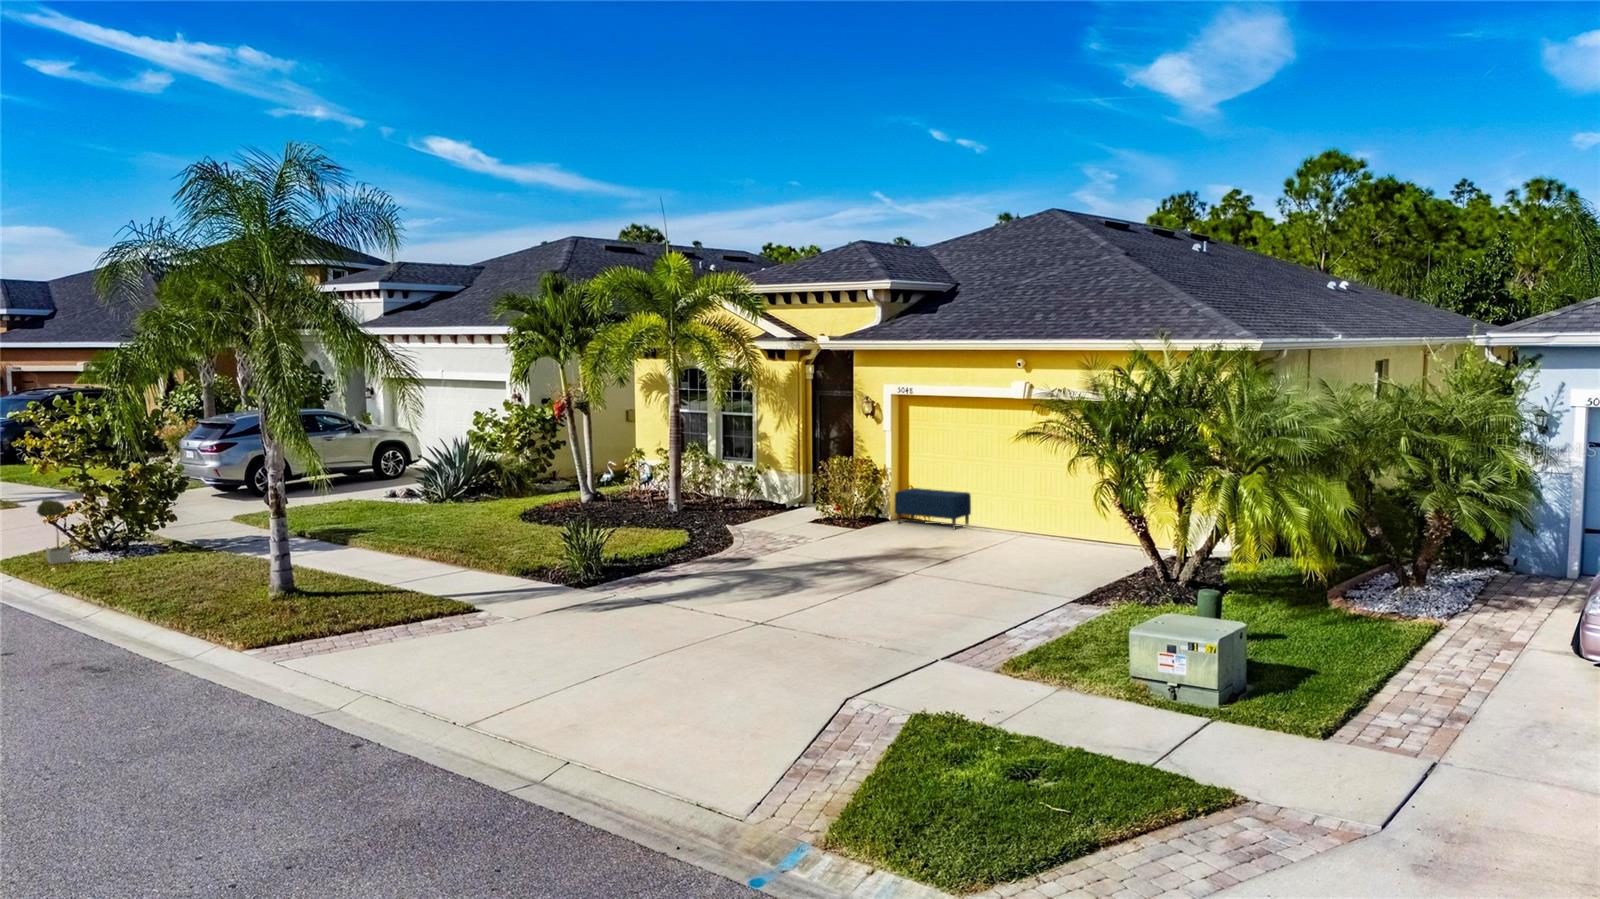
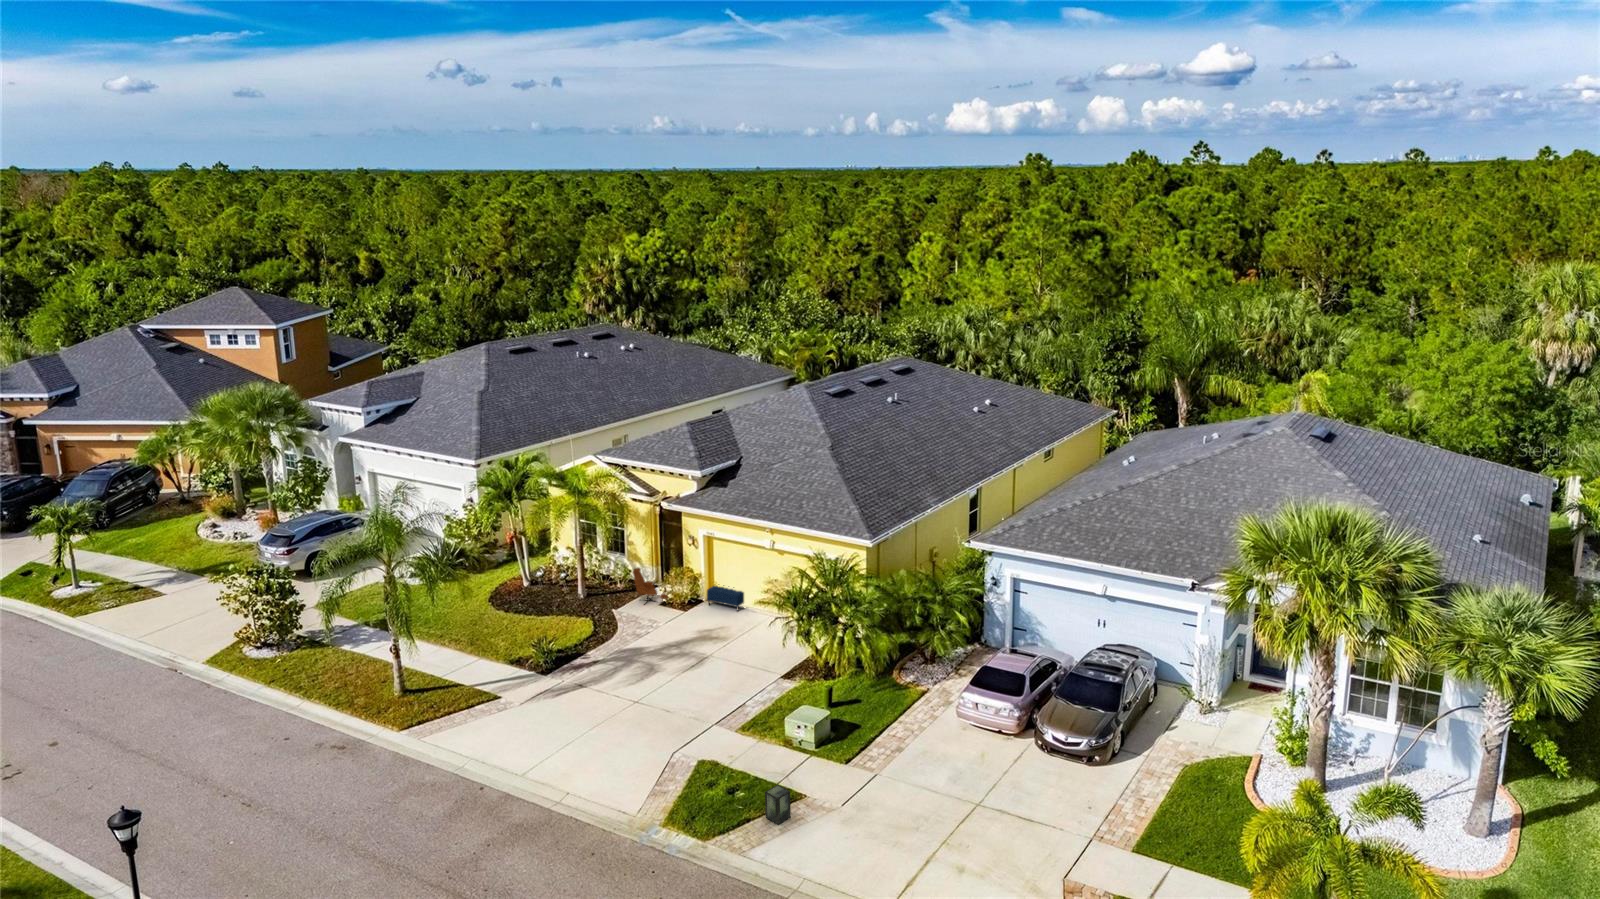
lounge chair: none [760,457,833,523] -> present [633,568,668,601]
potted tree: present [37,500,71,564] -> none [227,628,248,664]
storage box: none [1144,744,1228,868] -> present [765,785,791,825]

